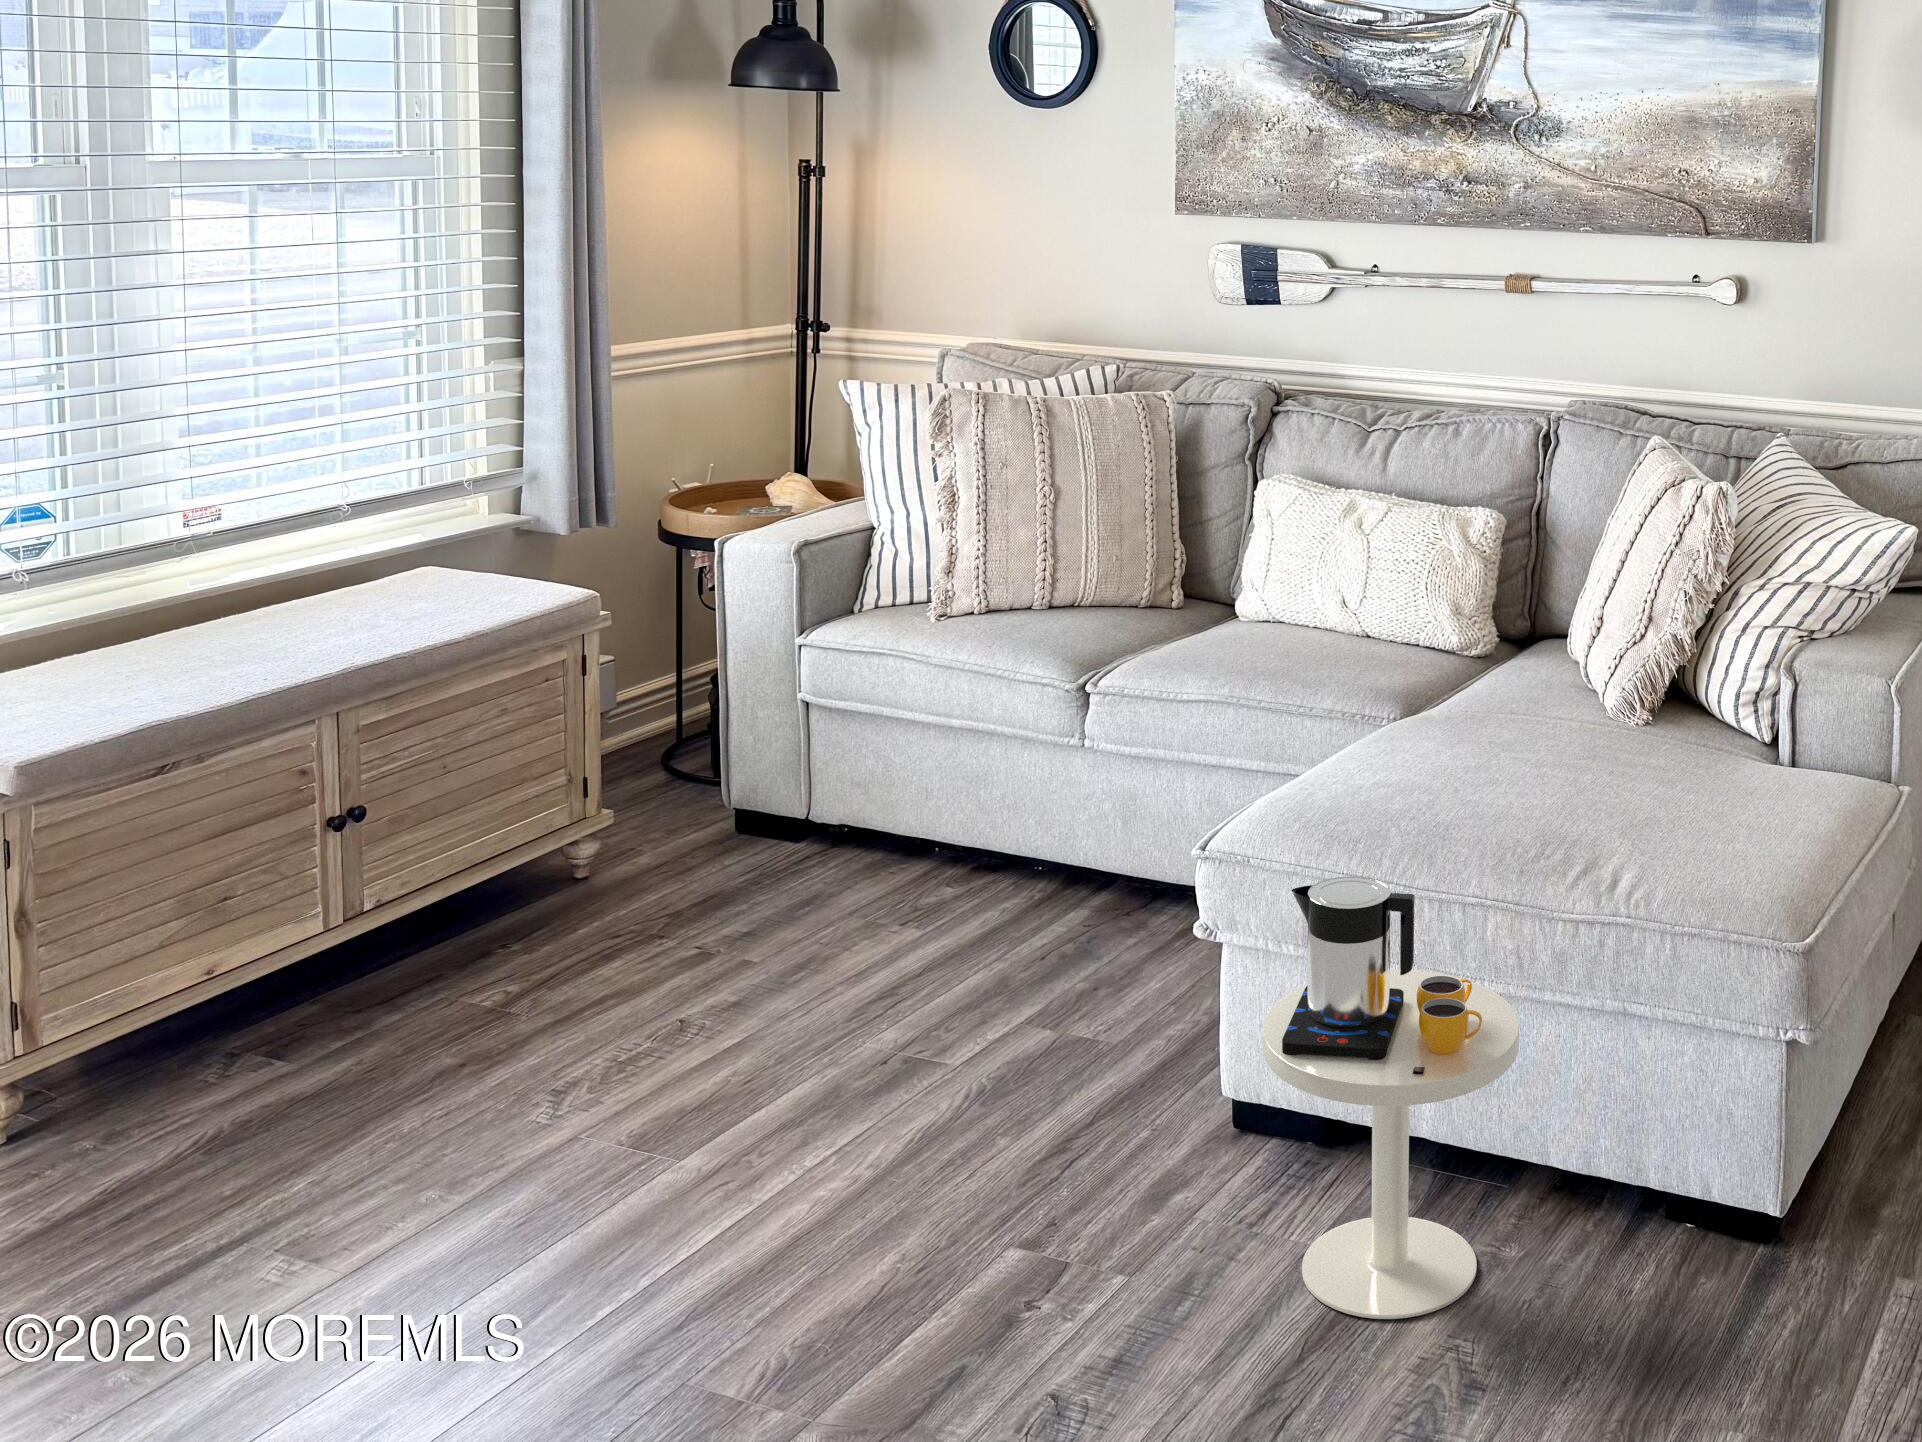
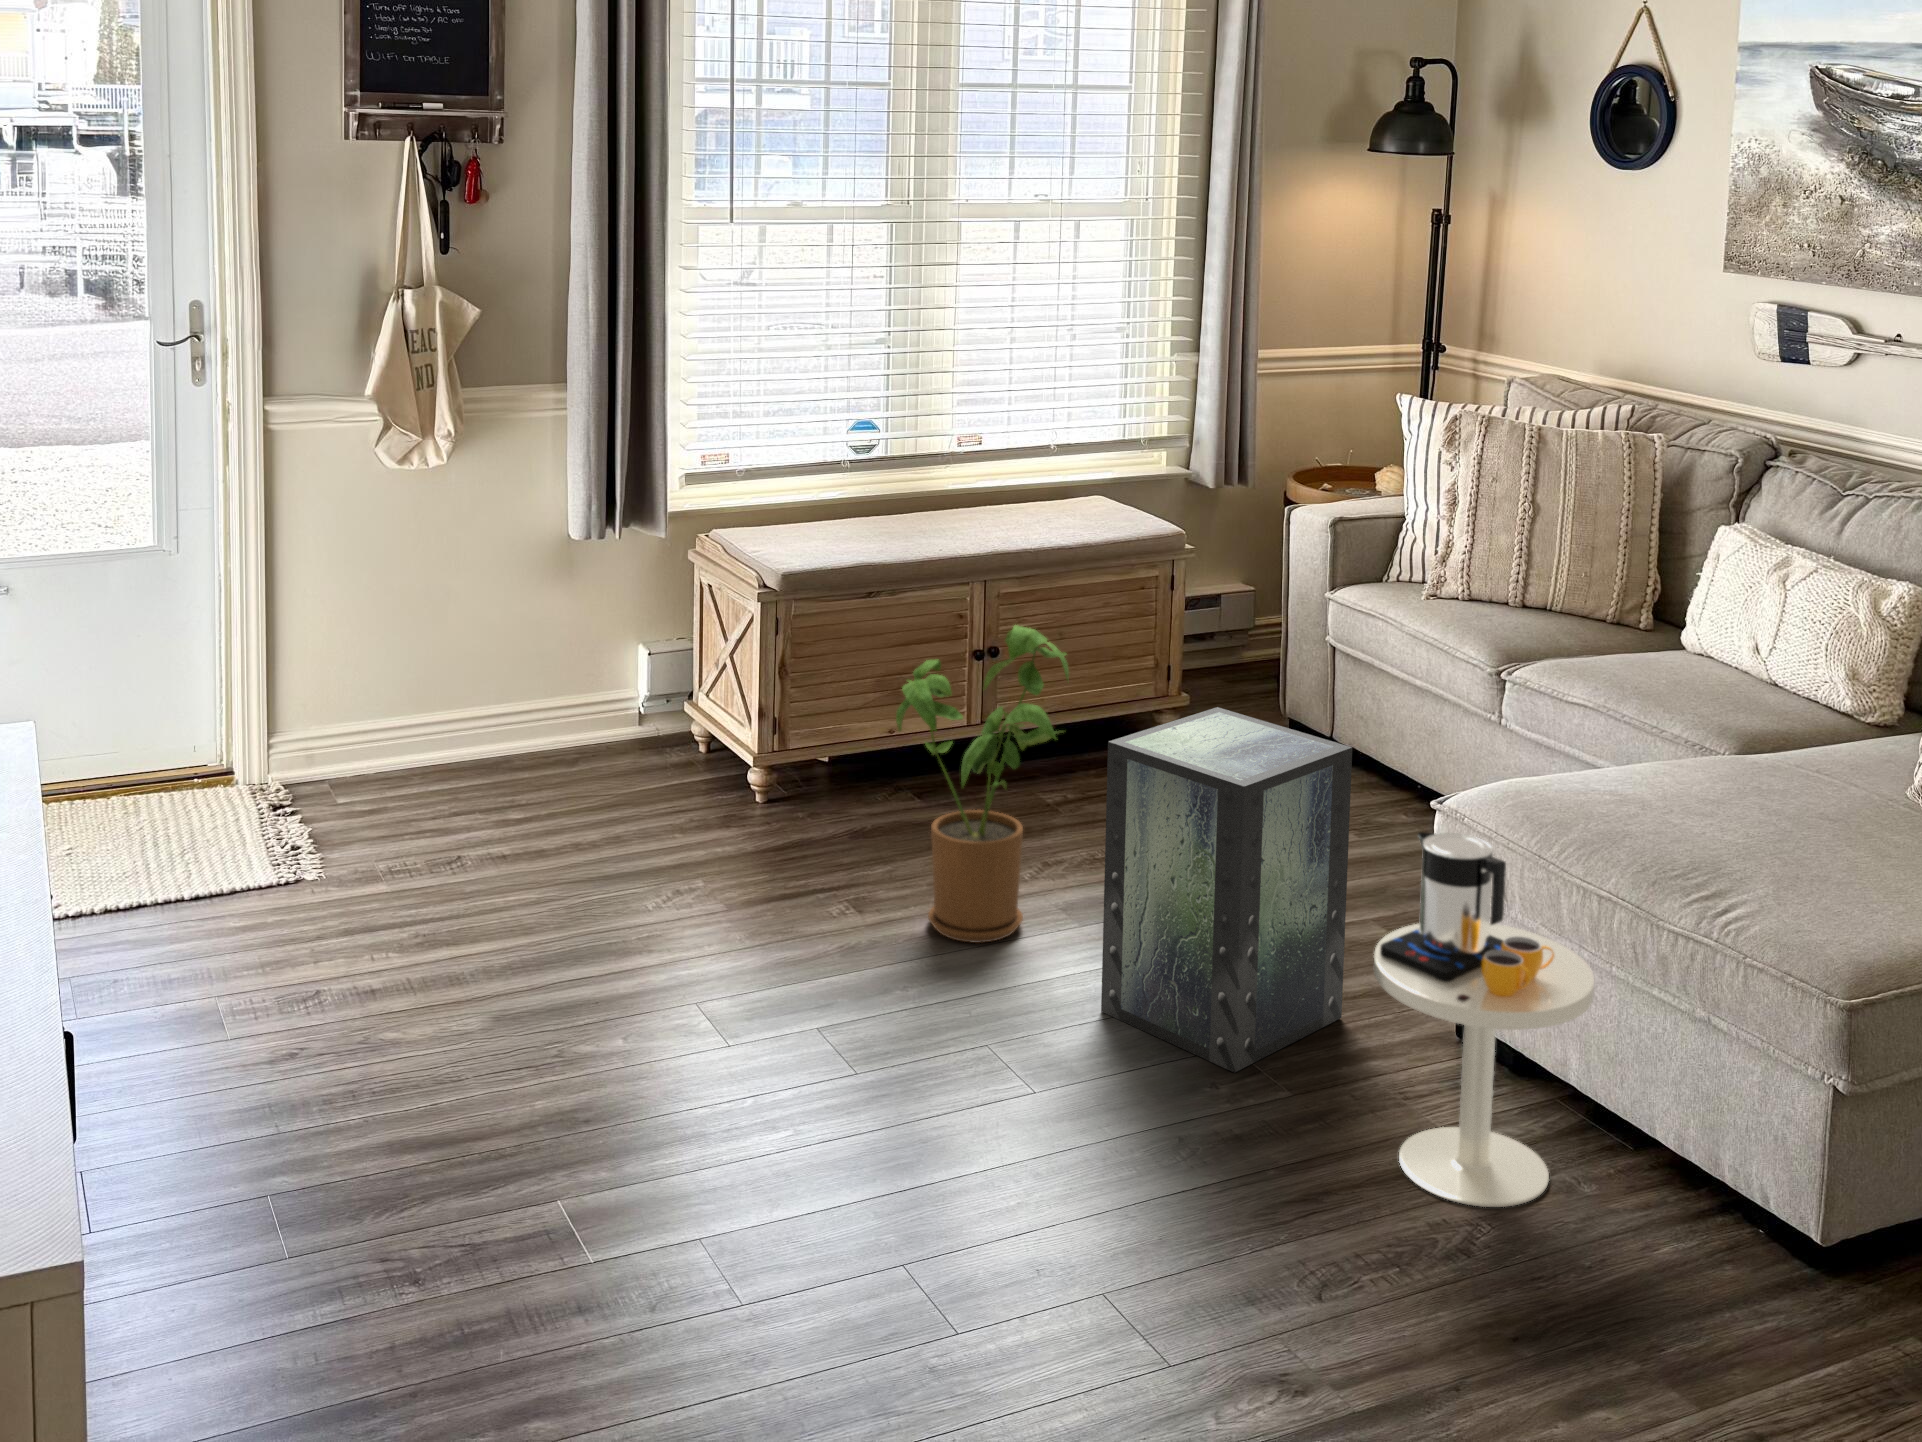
house plant: none [367,761,680,1248] -> present [896,625,1069,943]
storage box: none [802,805,1102,1272] -> present [1101,707,1352,1073]

